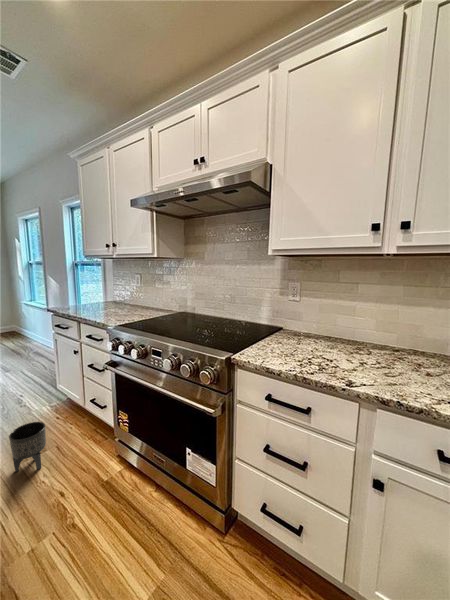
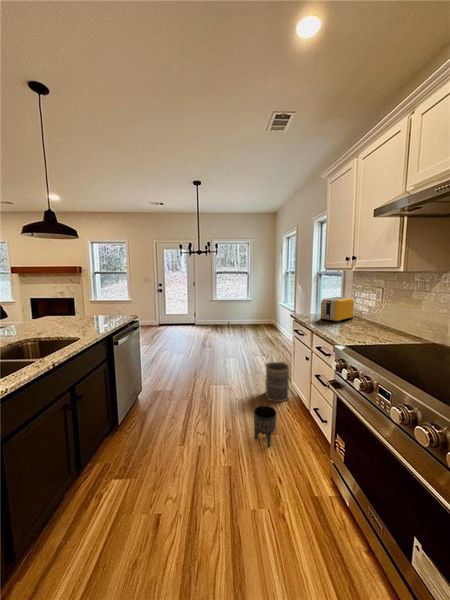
toaster: none [85,284,118,309] -> present [320,297,354,323]
basket: none [15,354,56,420] -> present [265,362,289,402]

